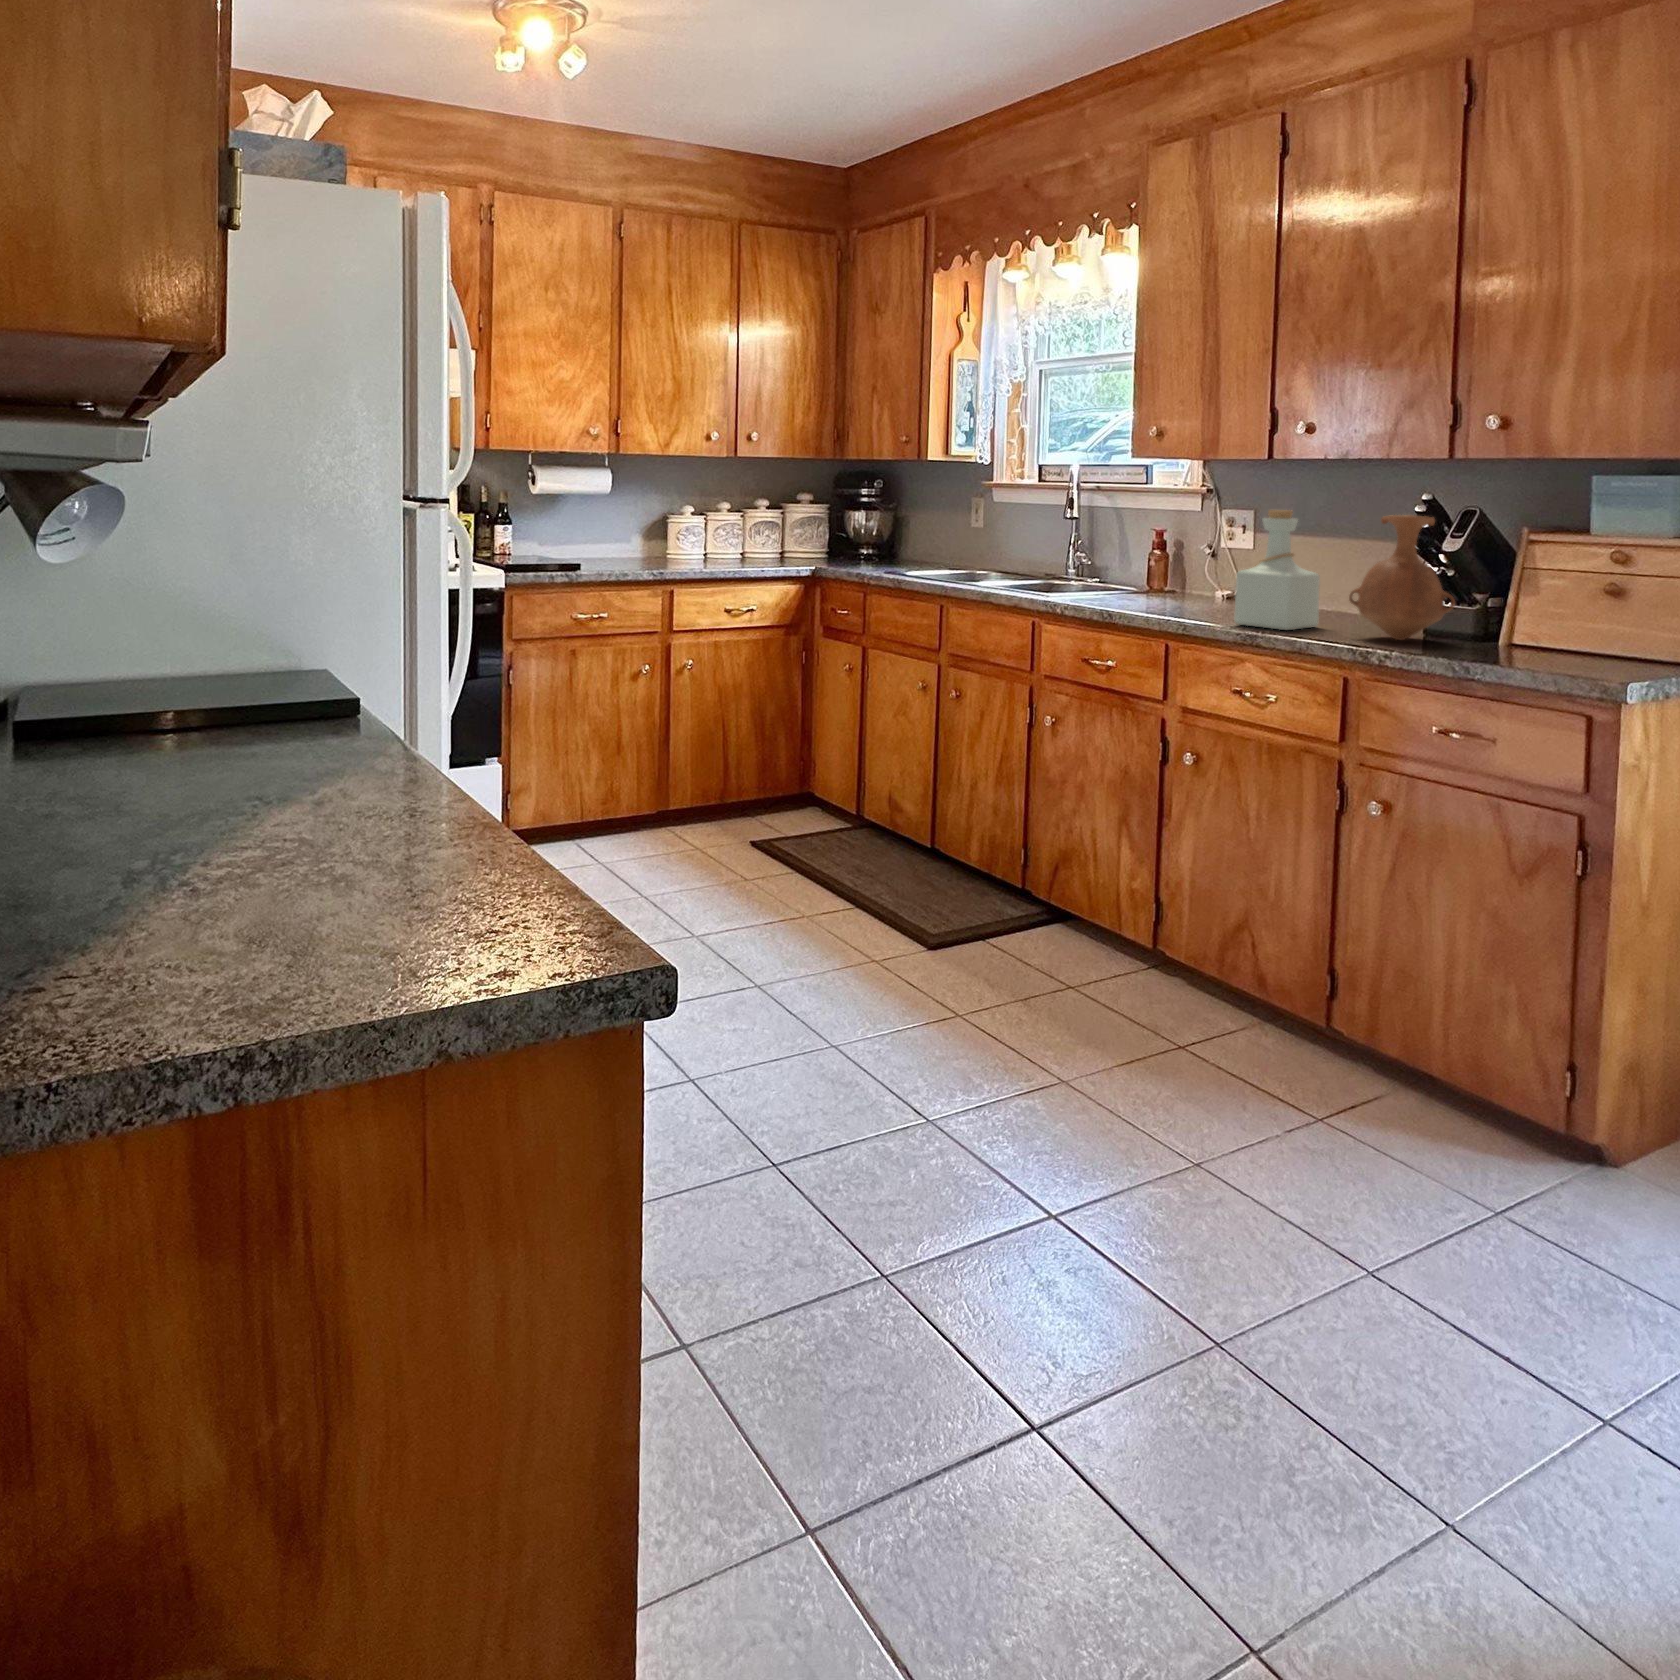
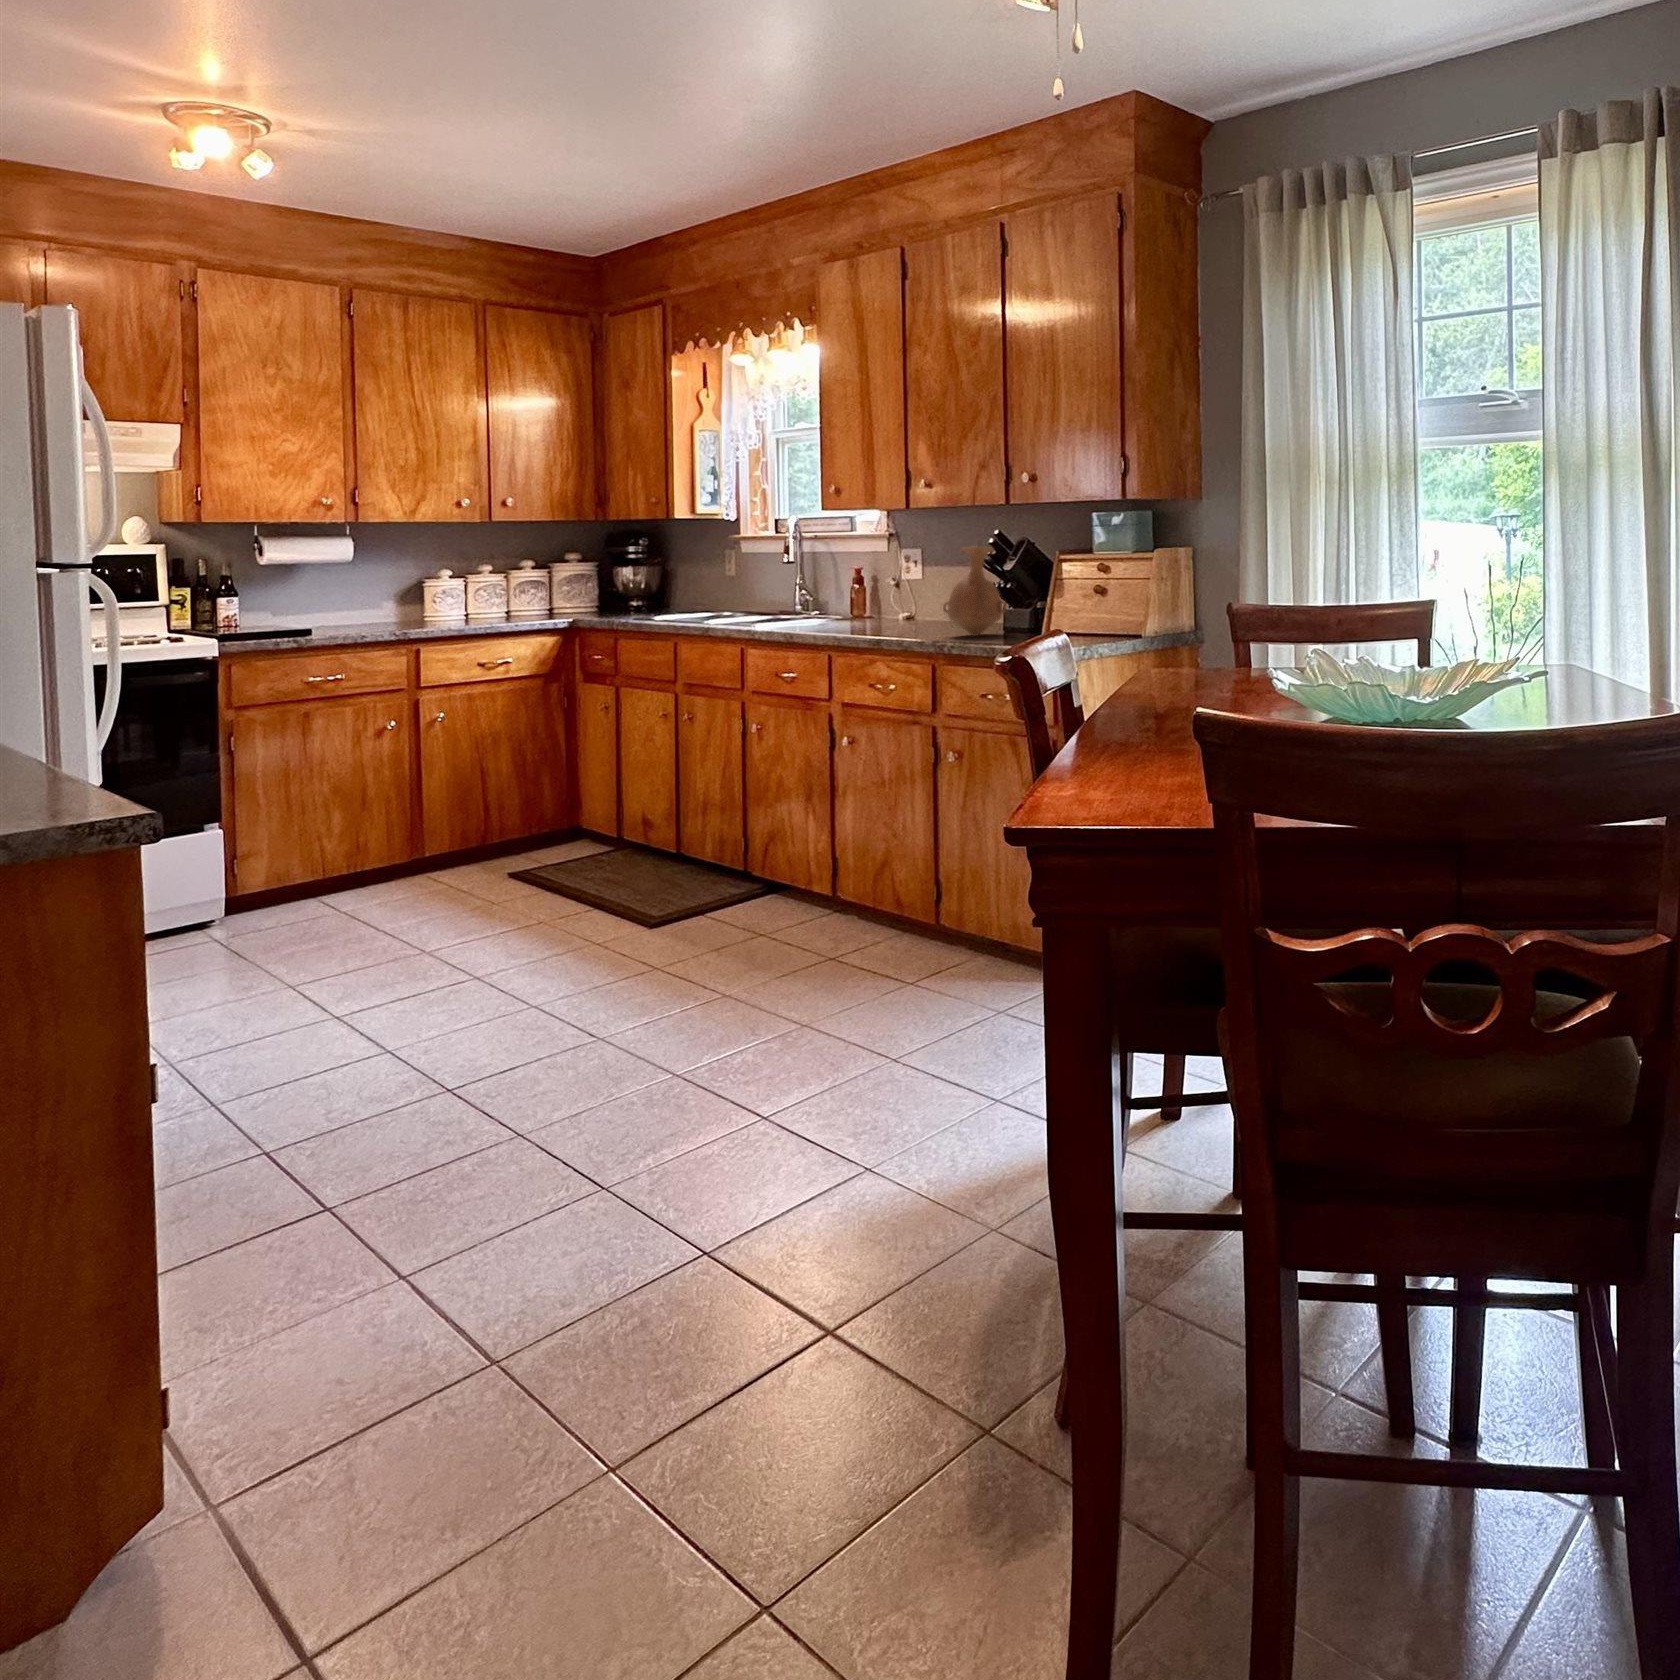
bottle: present [1234,510,1320,630] -> none [874,547,935,636]

